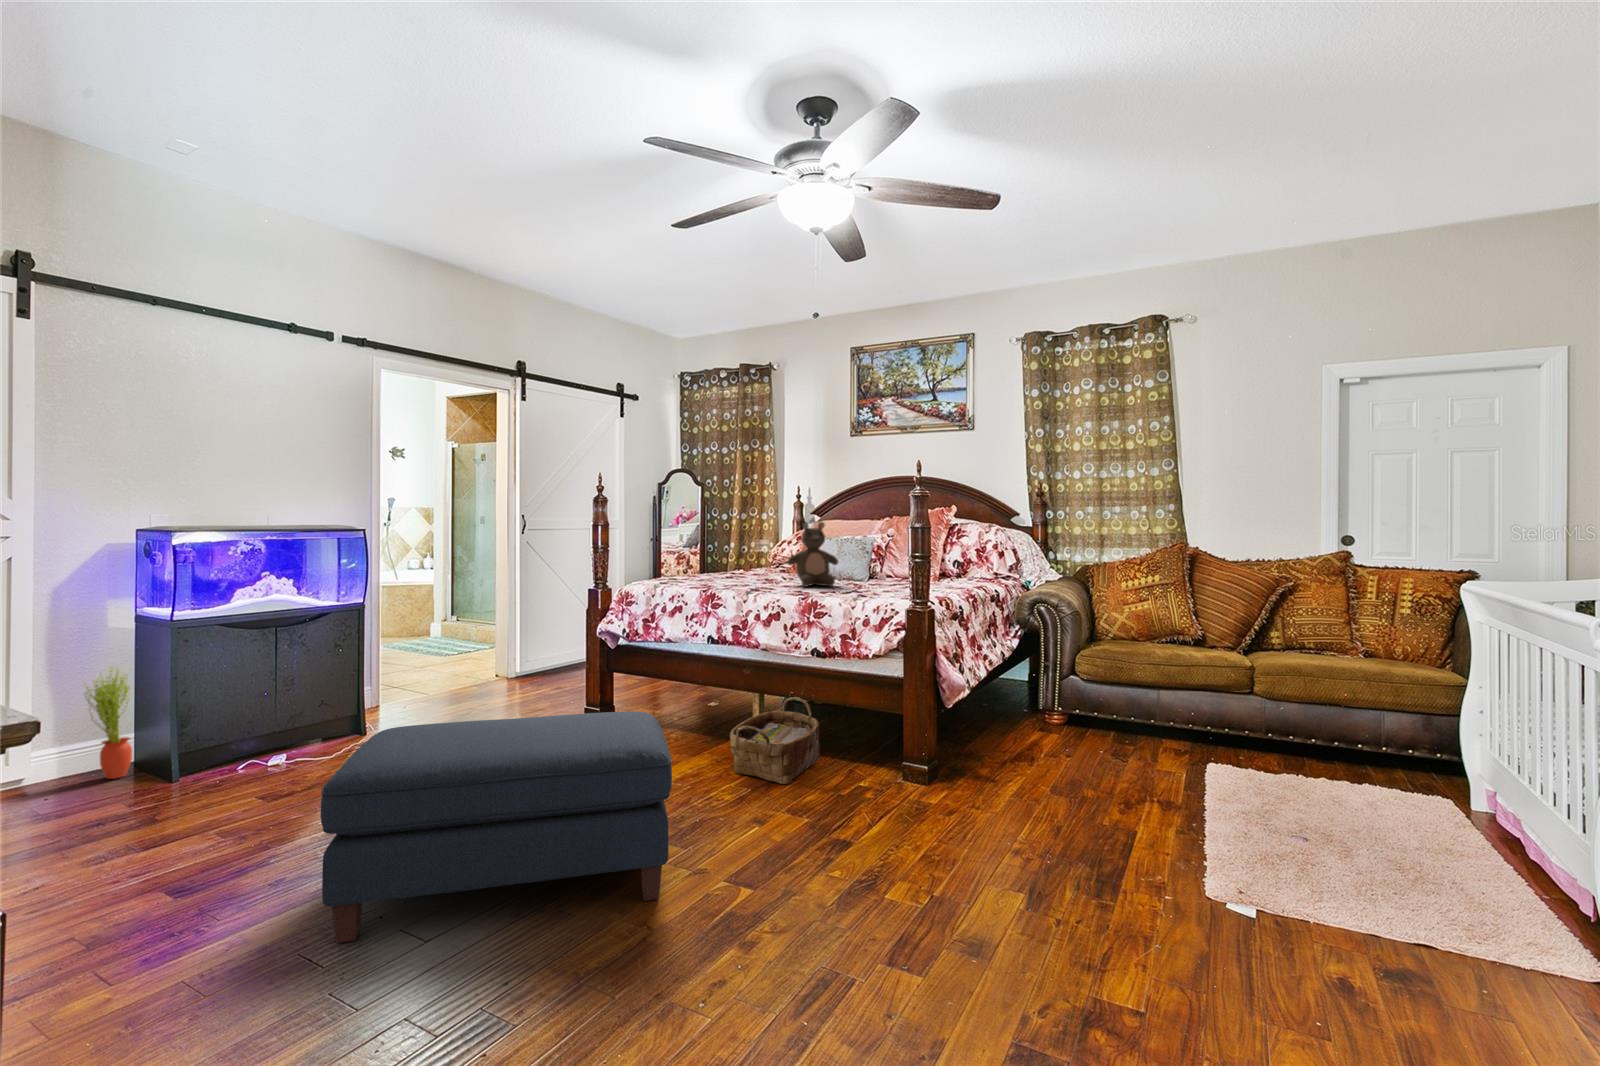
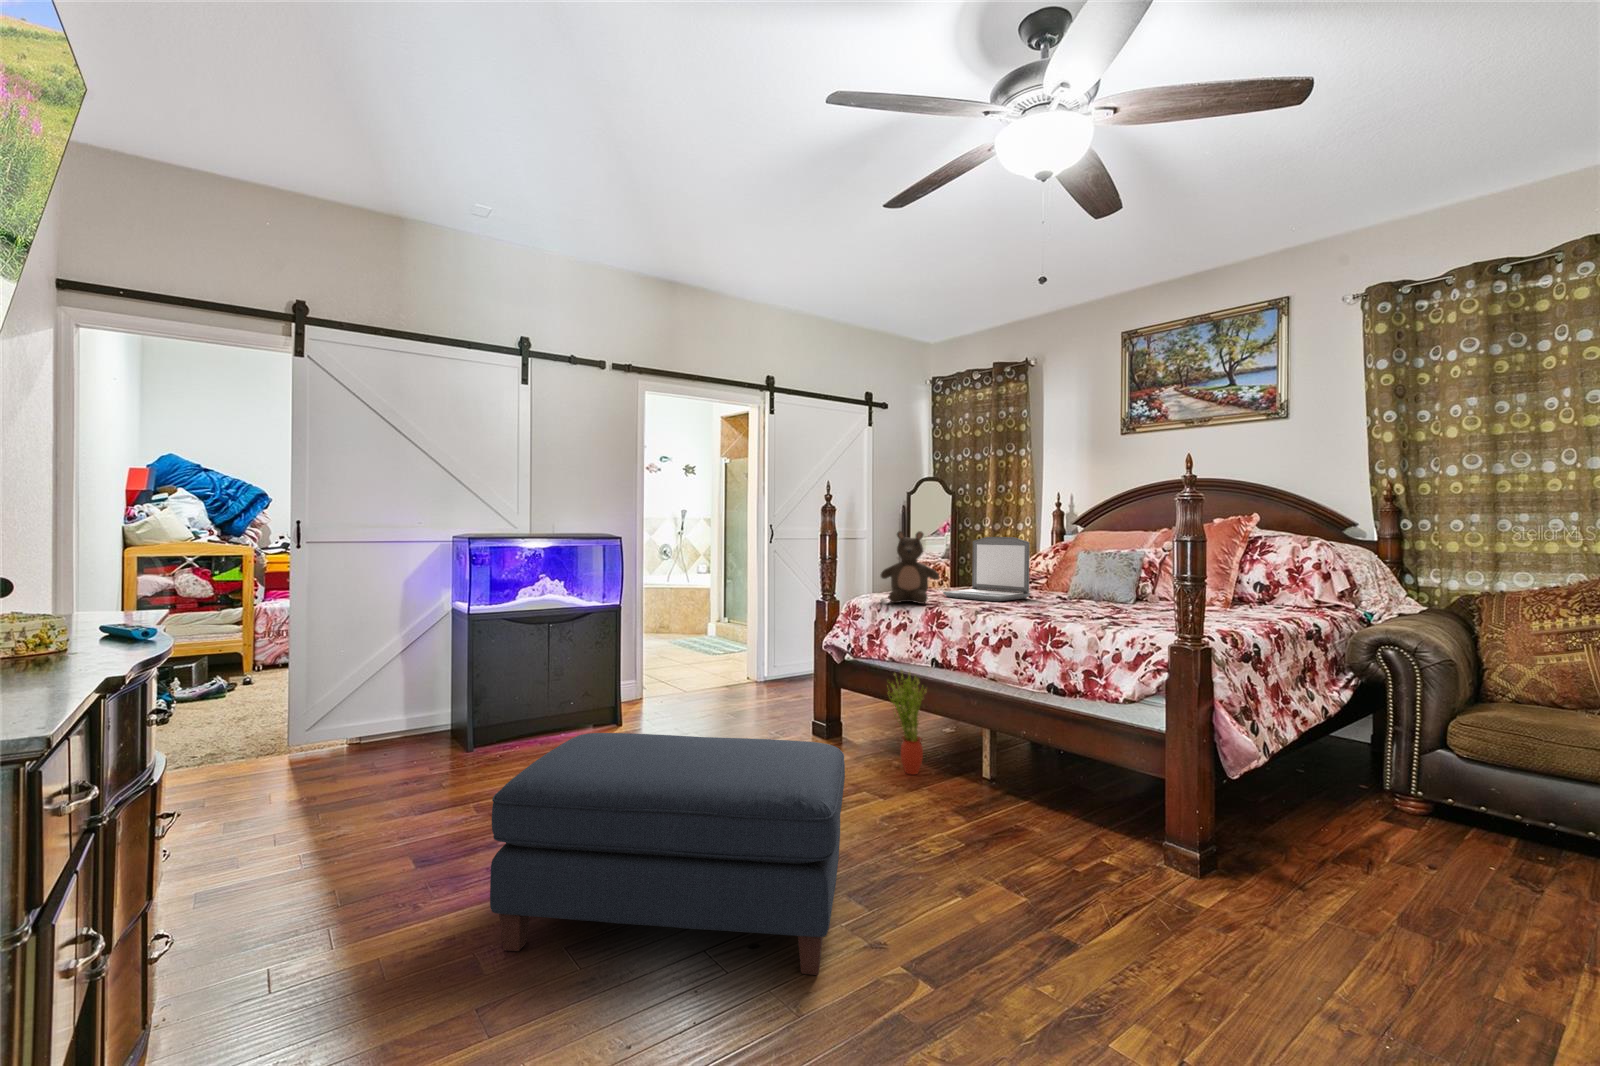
stuffed bear: present [787,522,839,586] -> present [881,531,939,604]
laptop: none [708,526,784,584] -> present [943,537,1030,601]
potted plant: present [84,668,132,779] -> present [888,670,926,775]
woven basket: present [730,697,820,784] -> none [944,738,1055,844]

